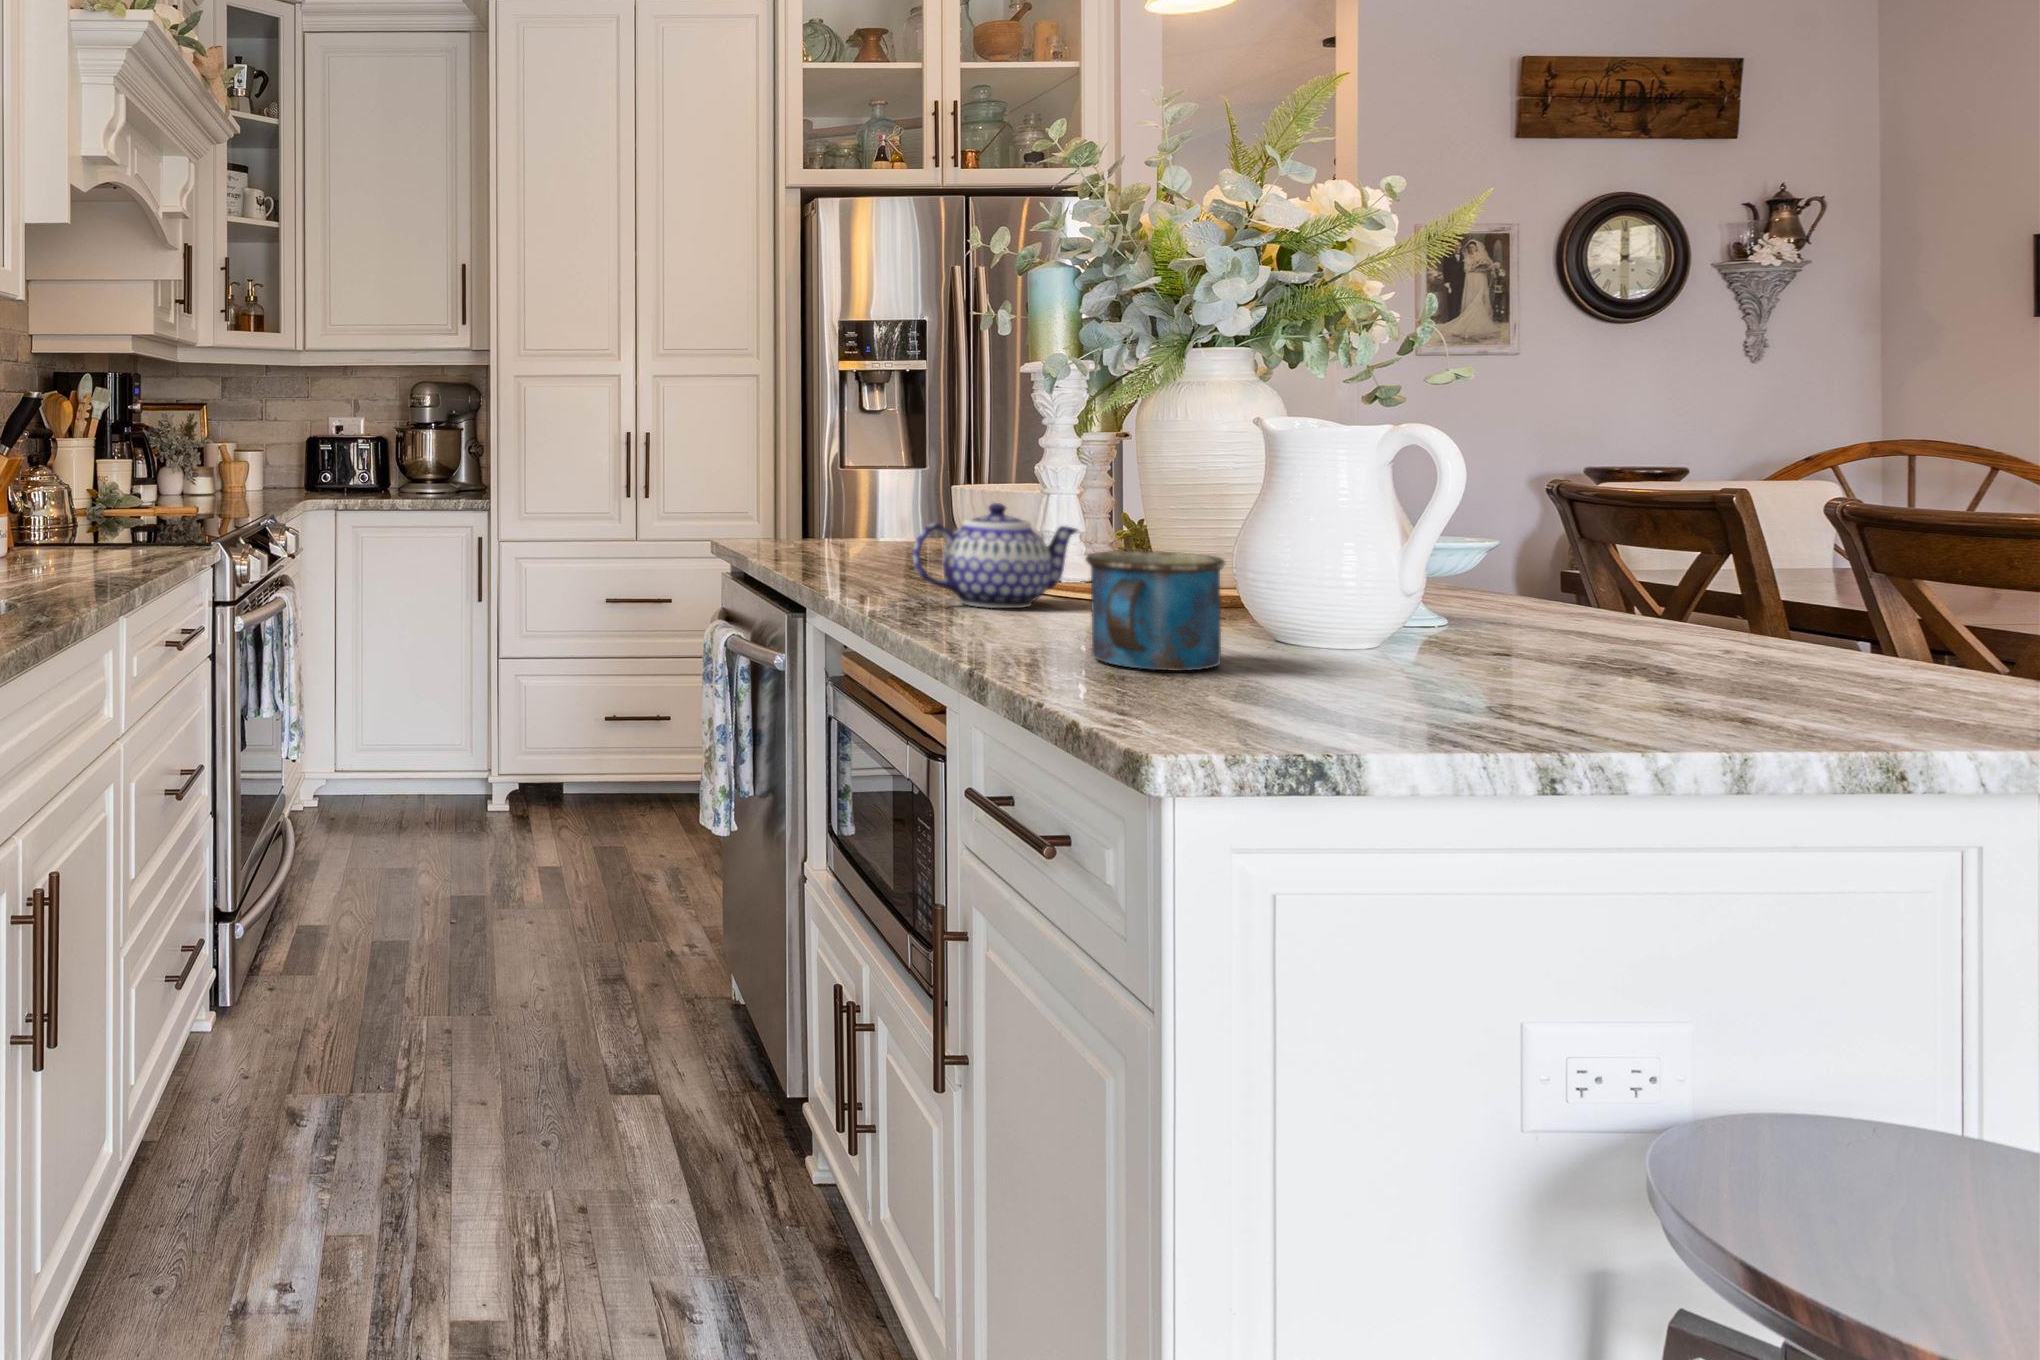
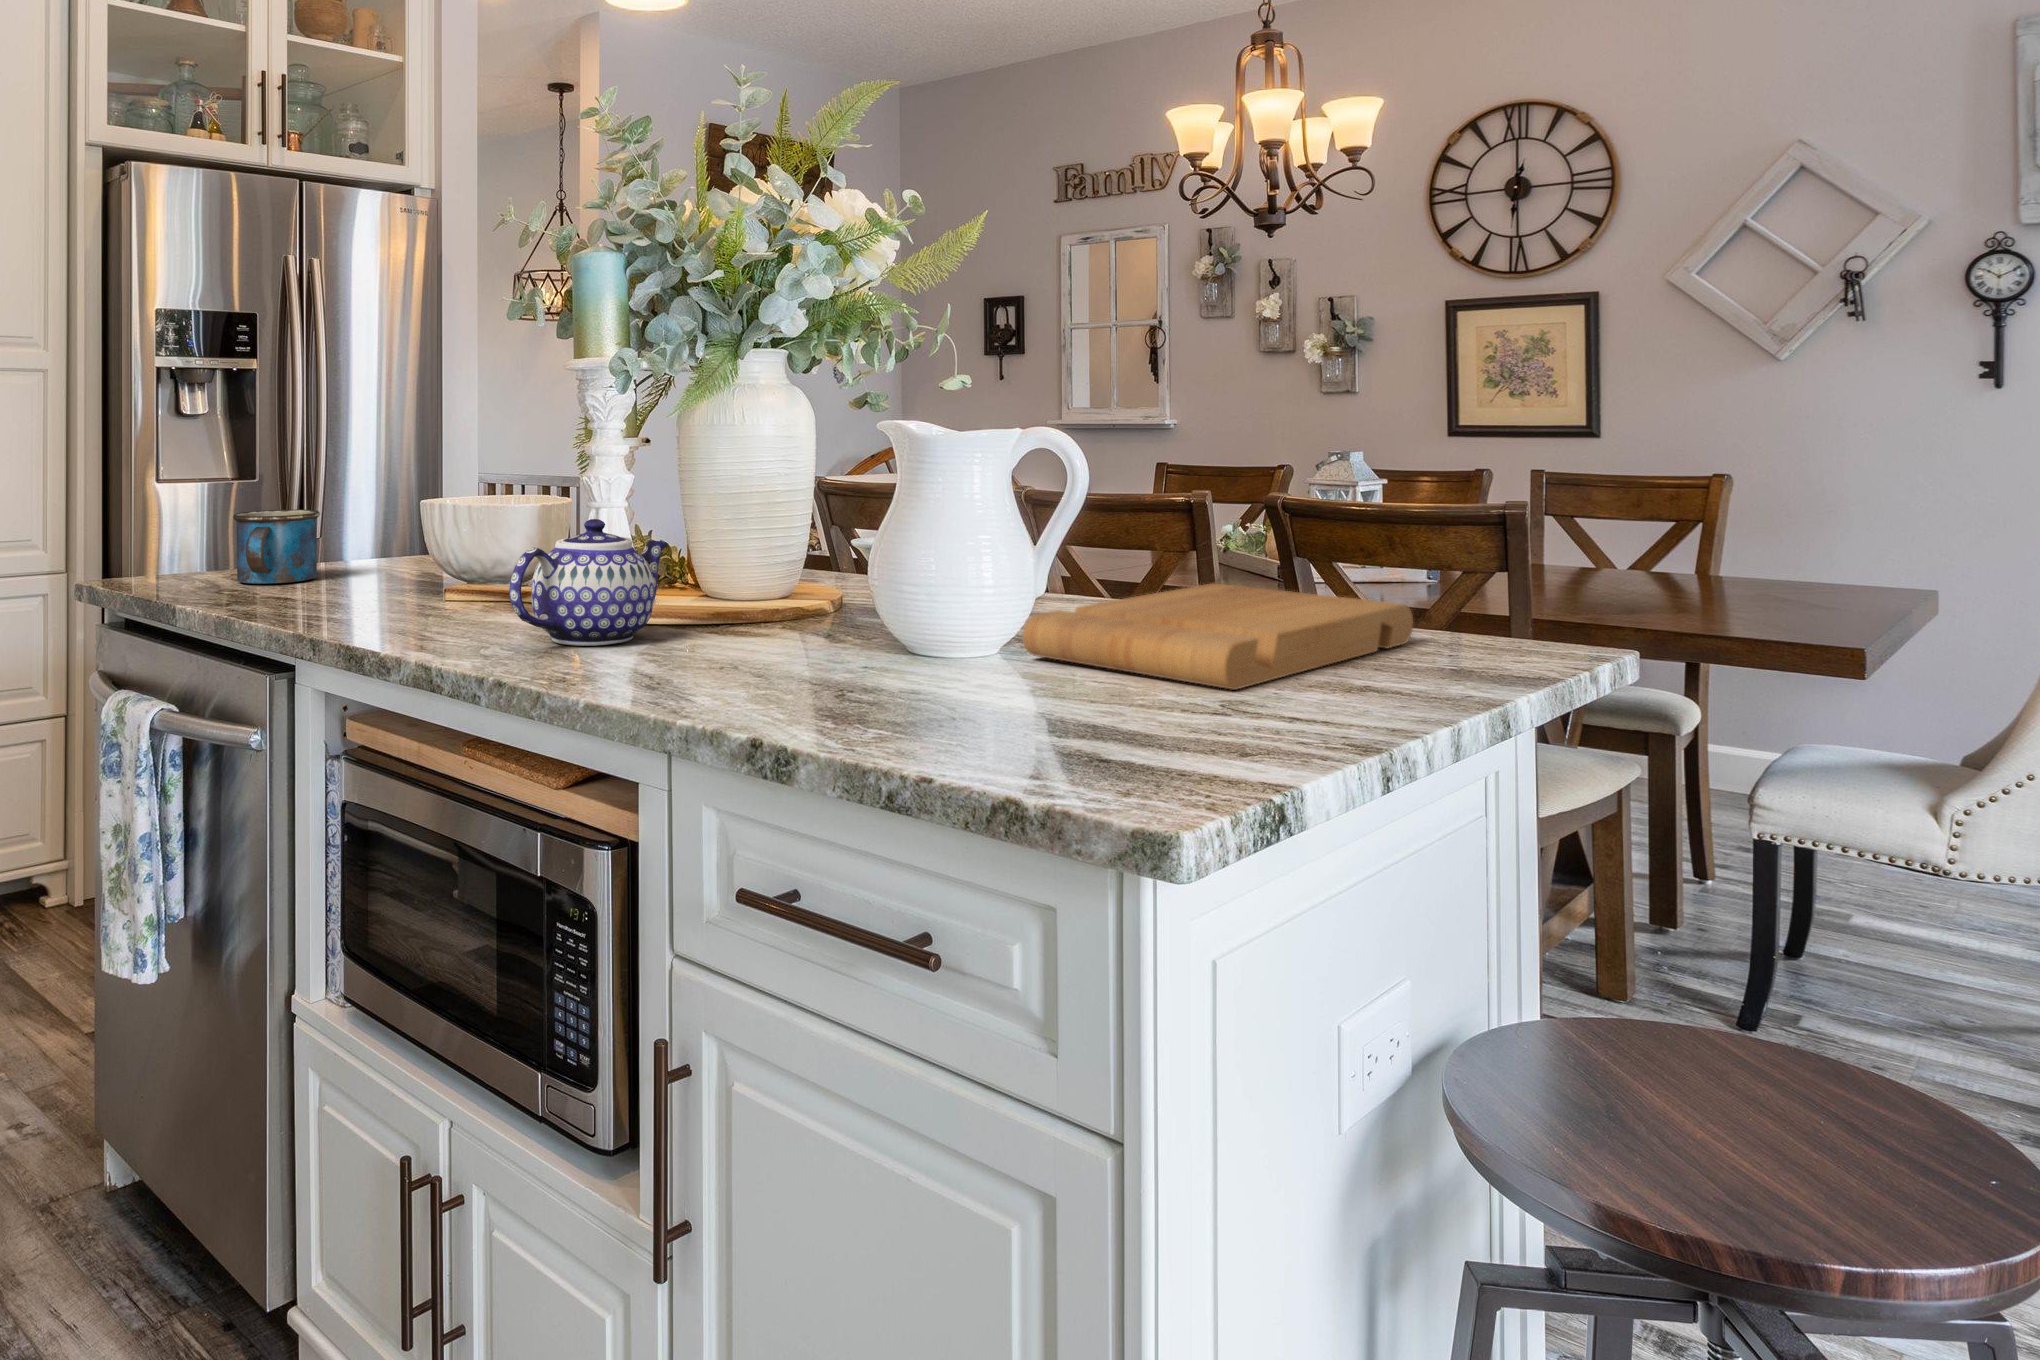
mug: present [1086,551,1226,671] -> present [233,510,320,584]
cutting board: none [1346,613,1917,698] -> present [1023,583,1413,690]

